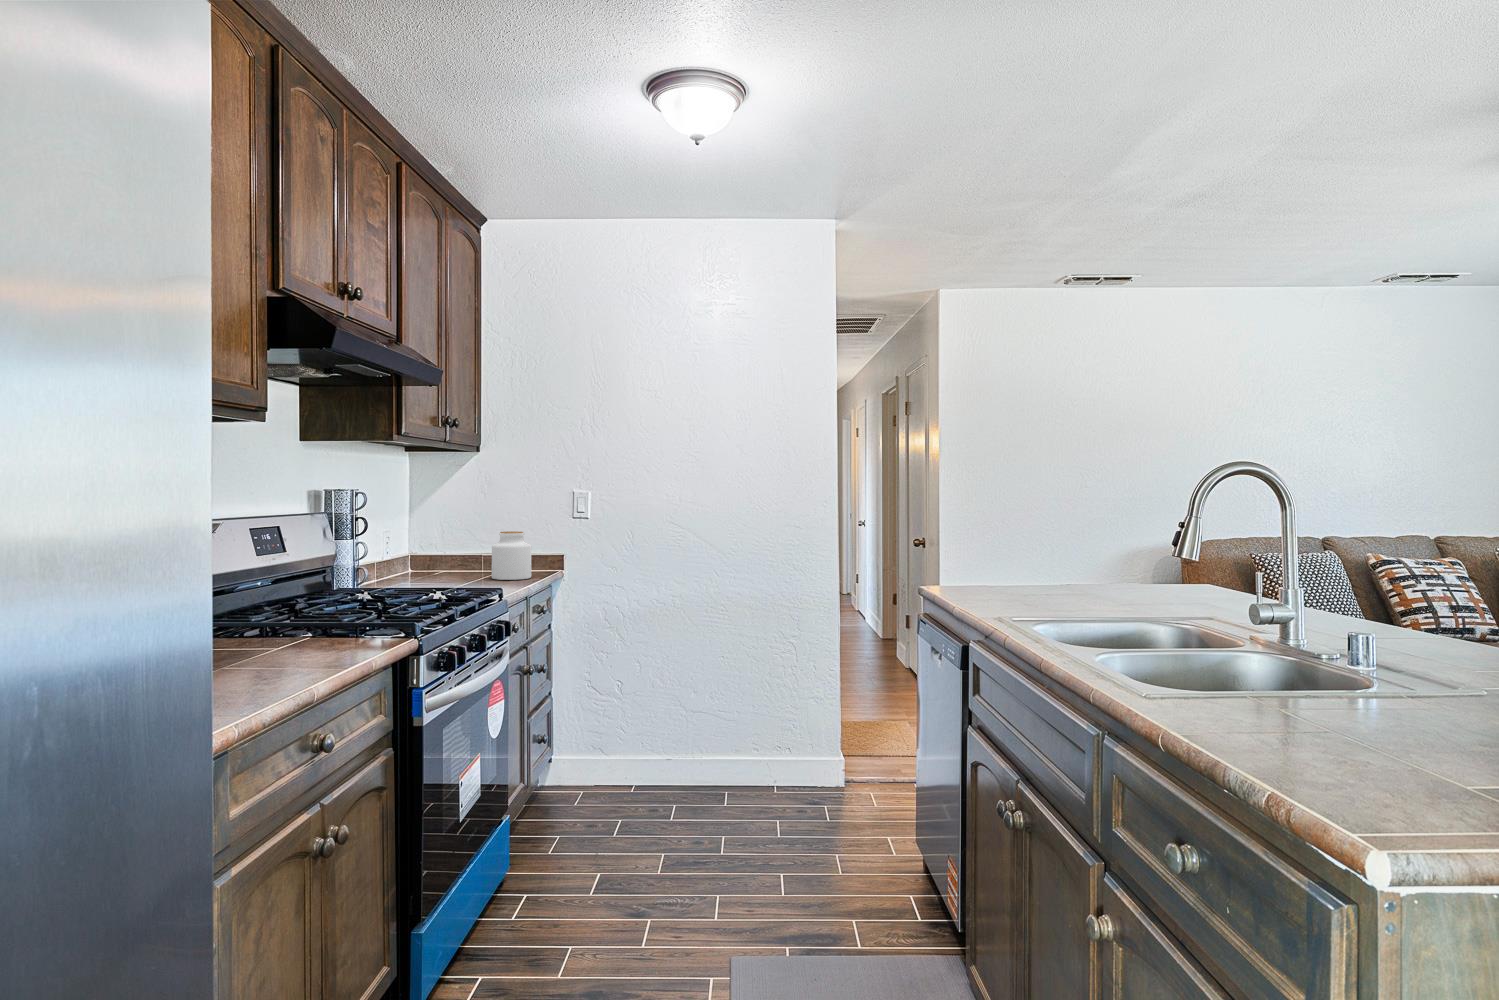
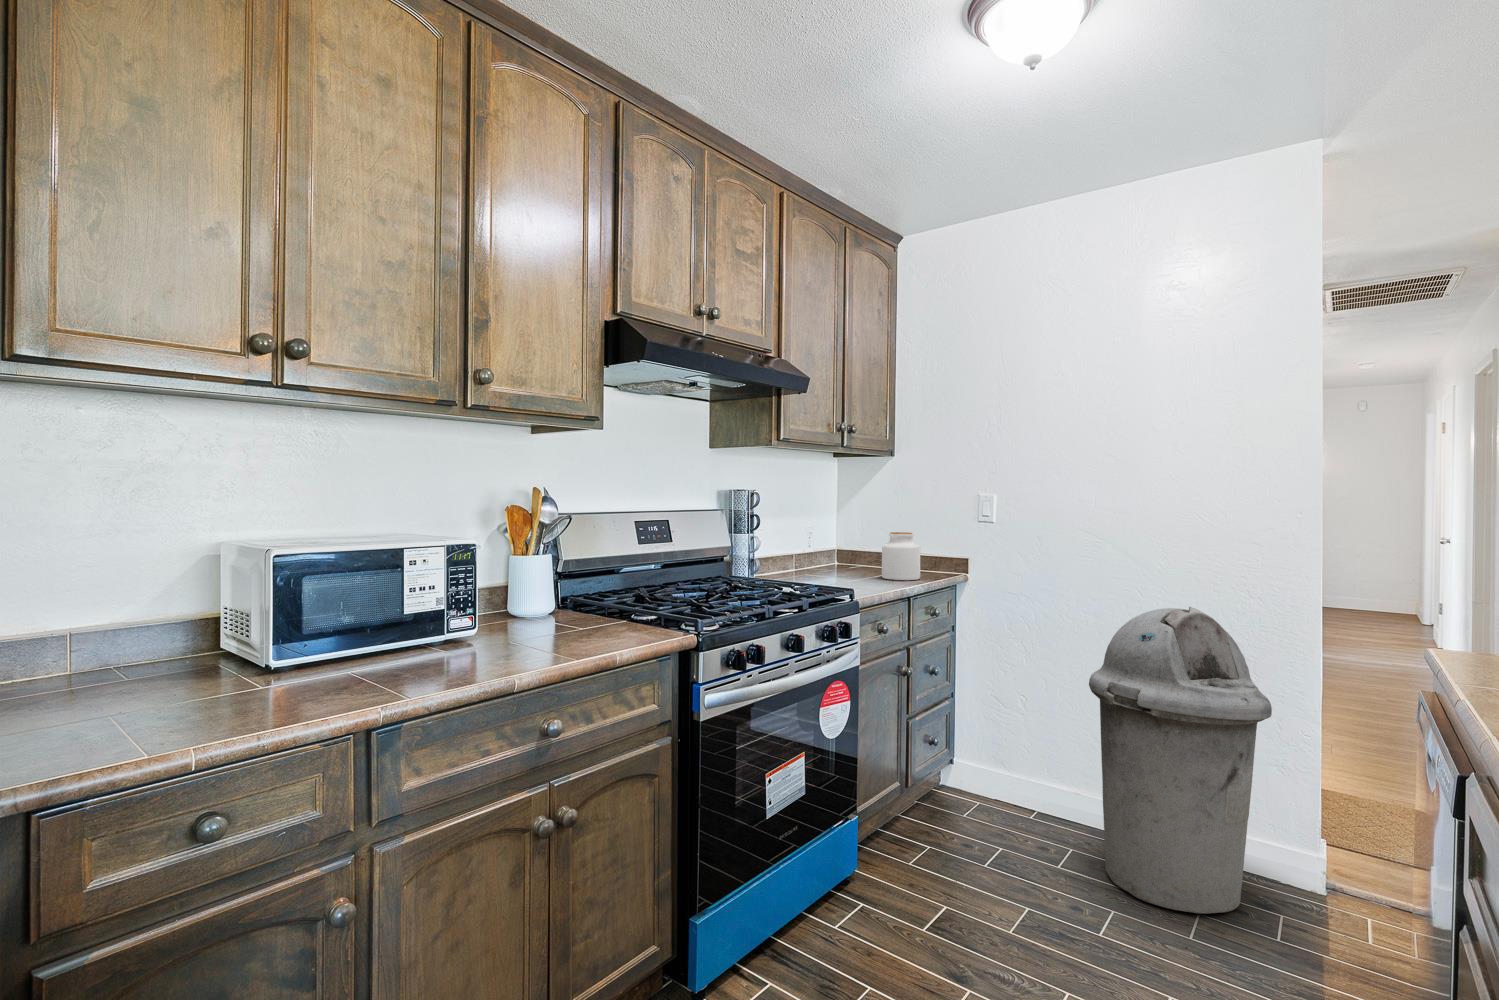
trash can: none [690,583,819,826] -> present [1089,607,1272,914]

